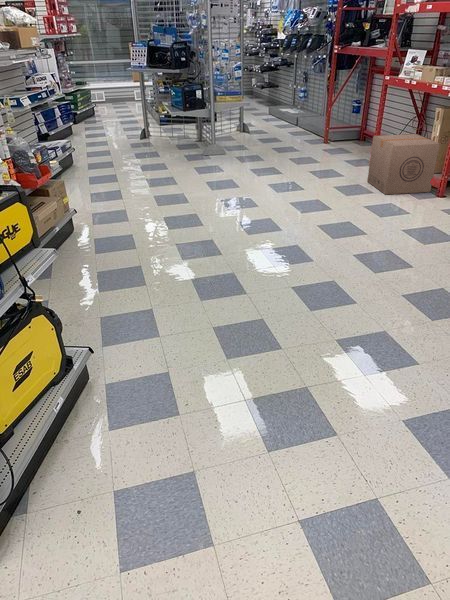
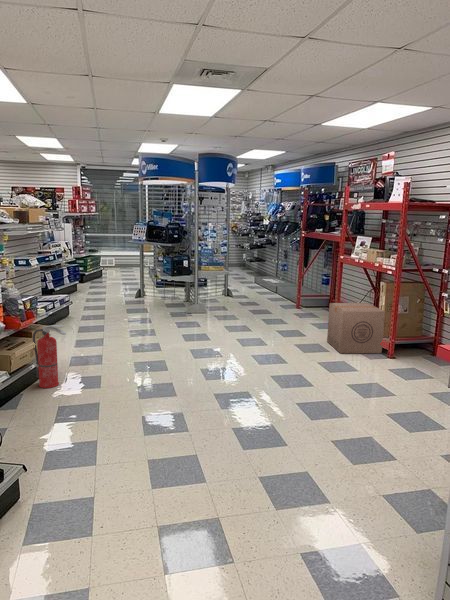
fire extinguisher: none [51,180,89,252] -> present [33,325,66,388]

